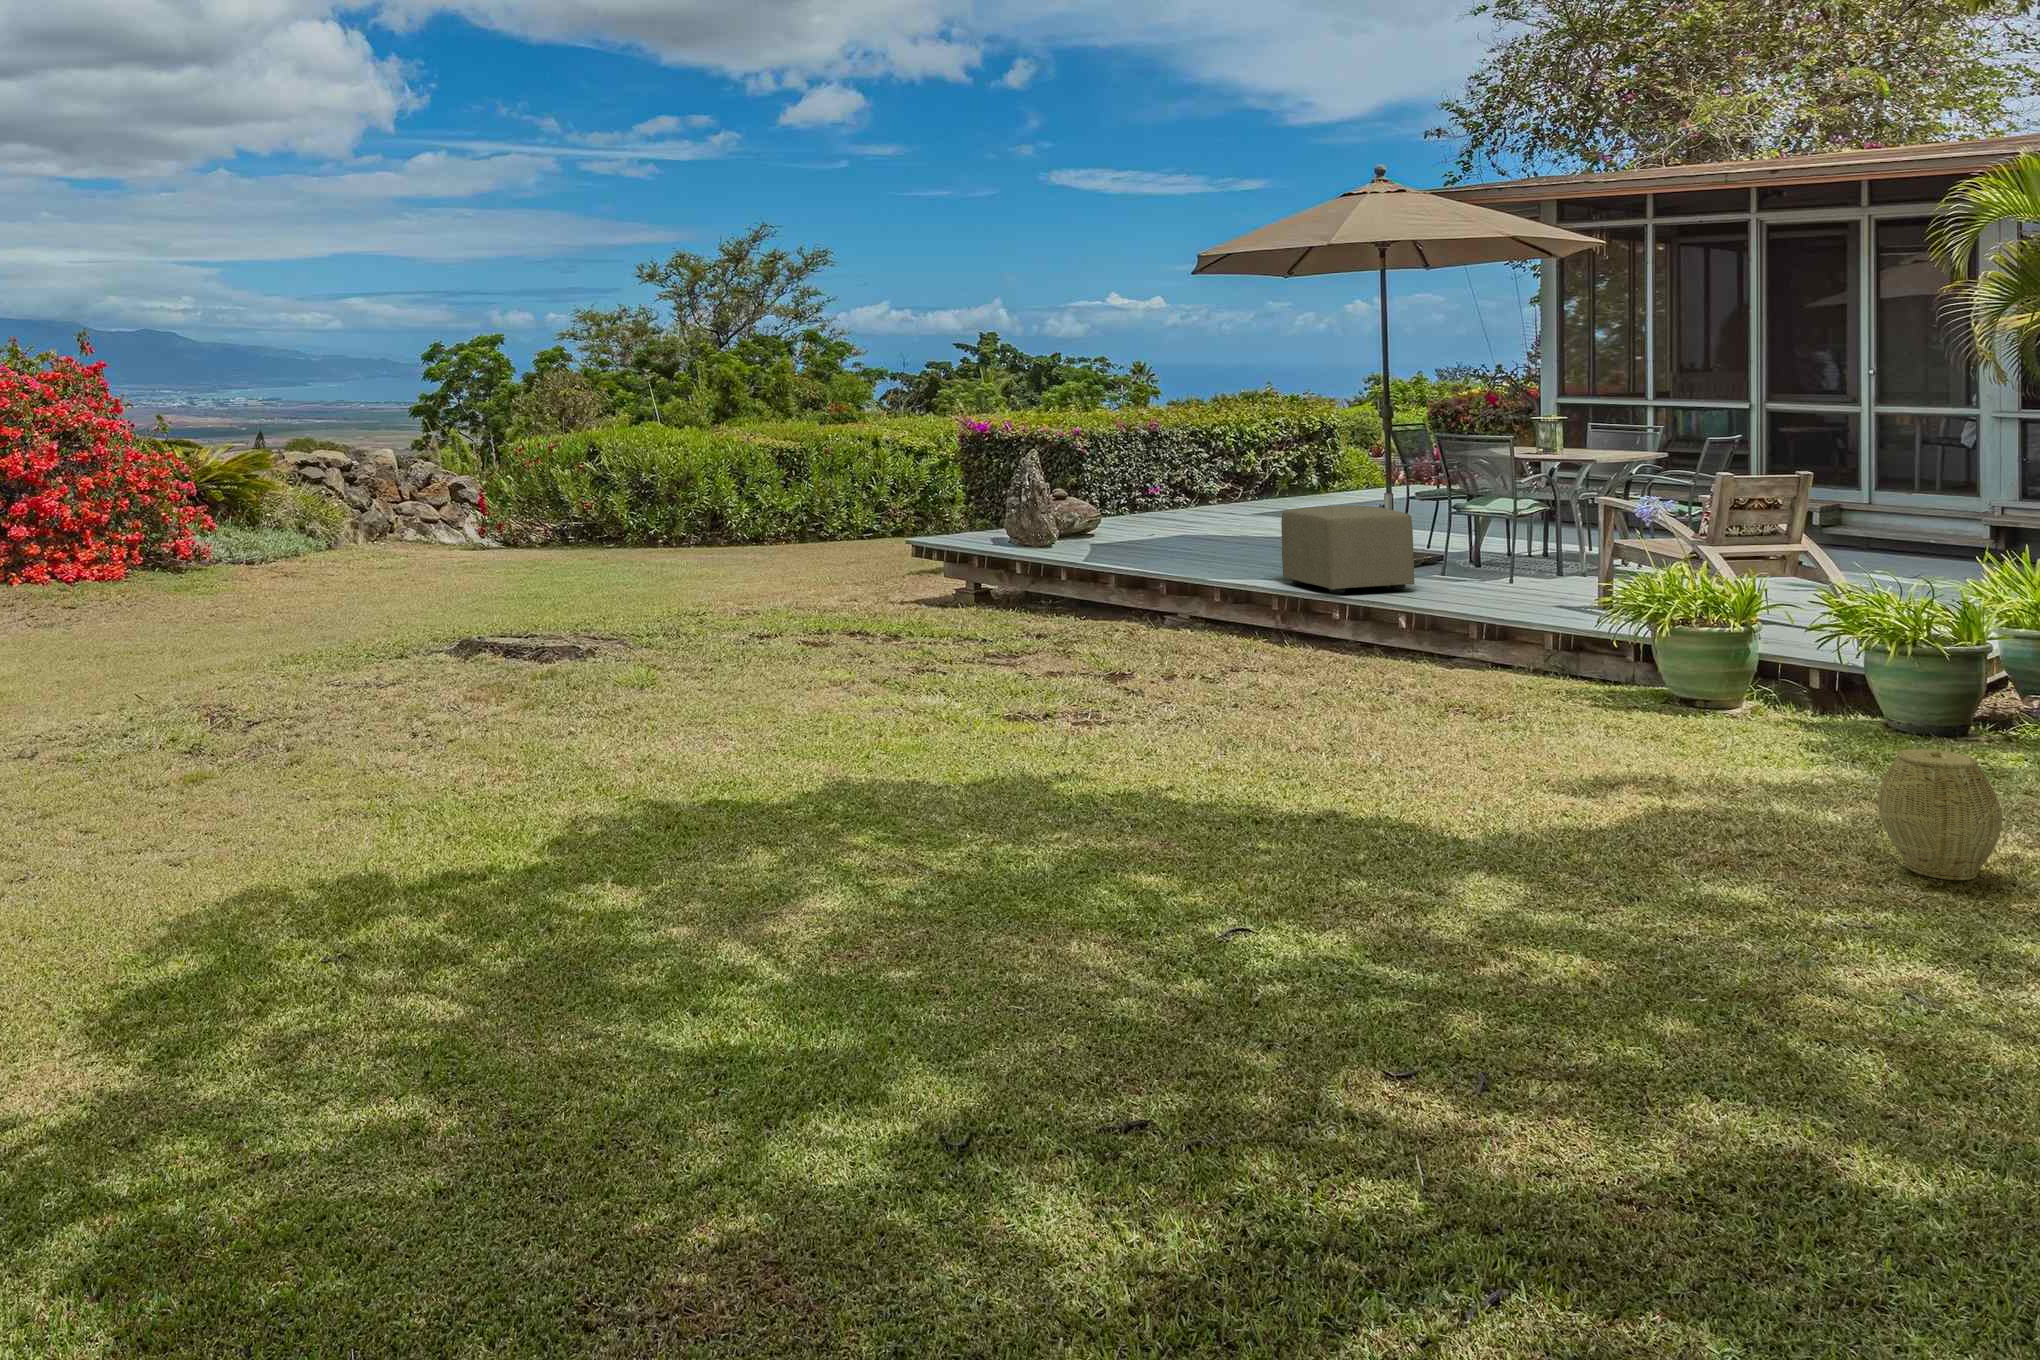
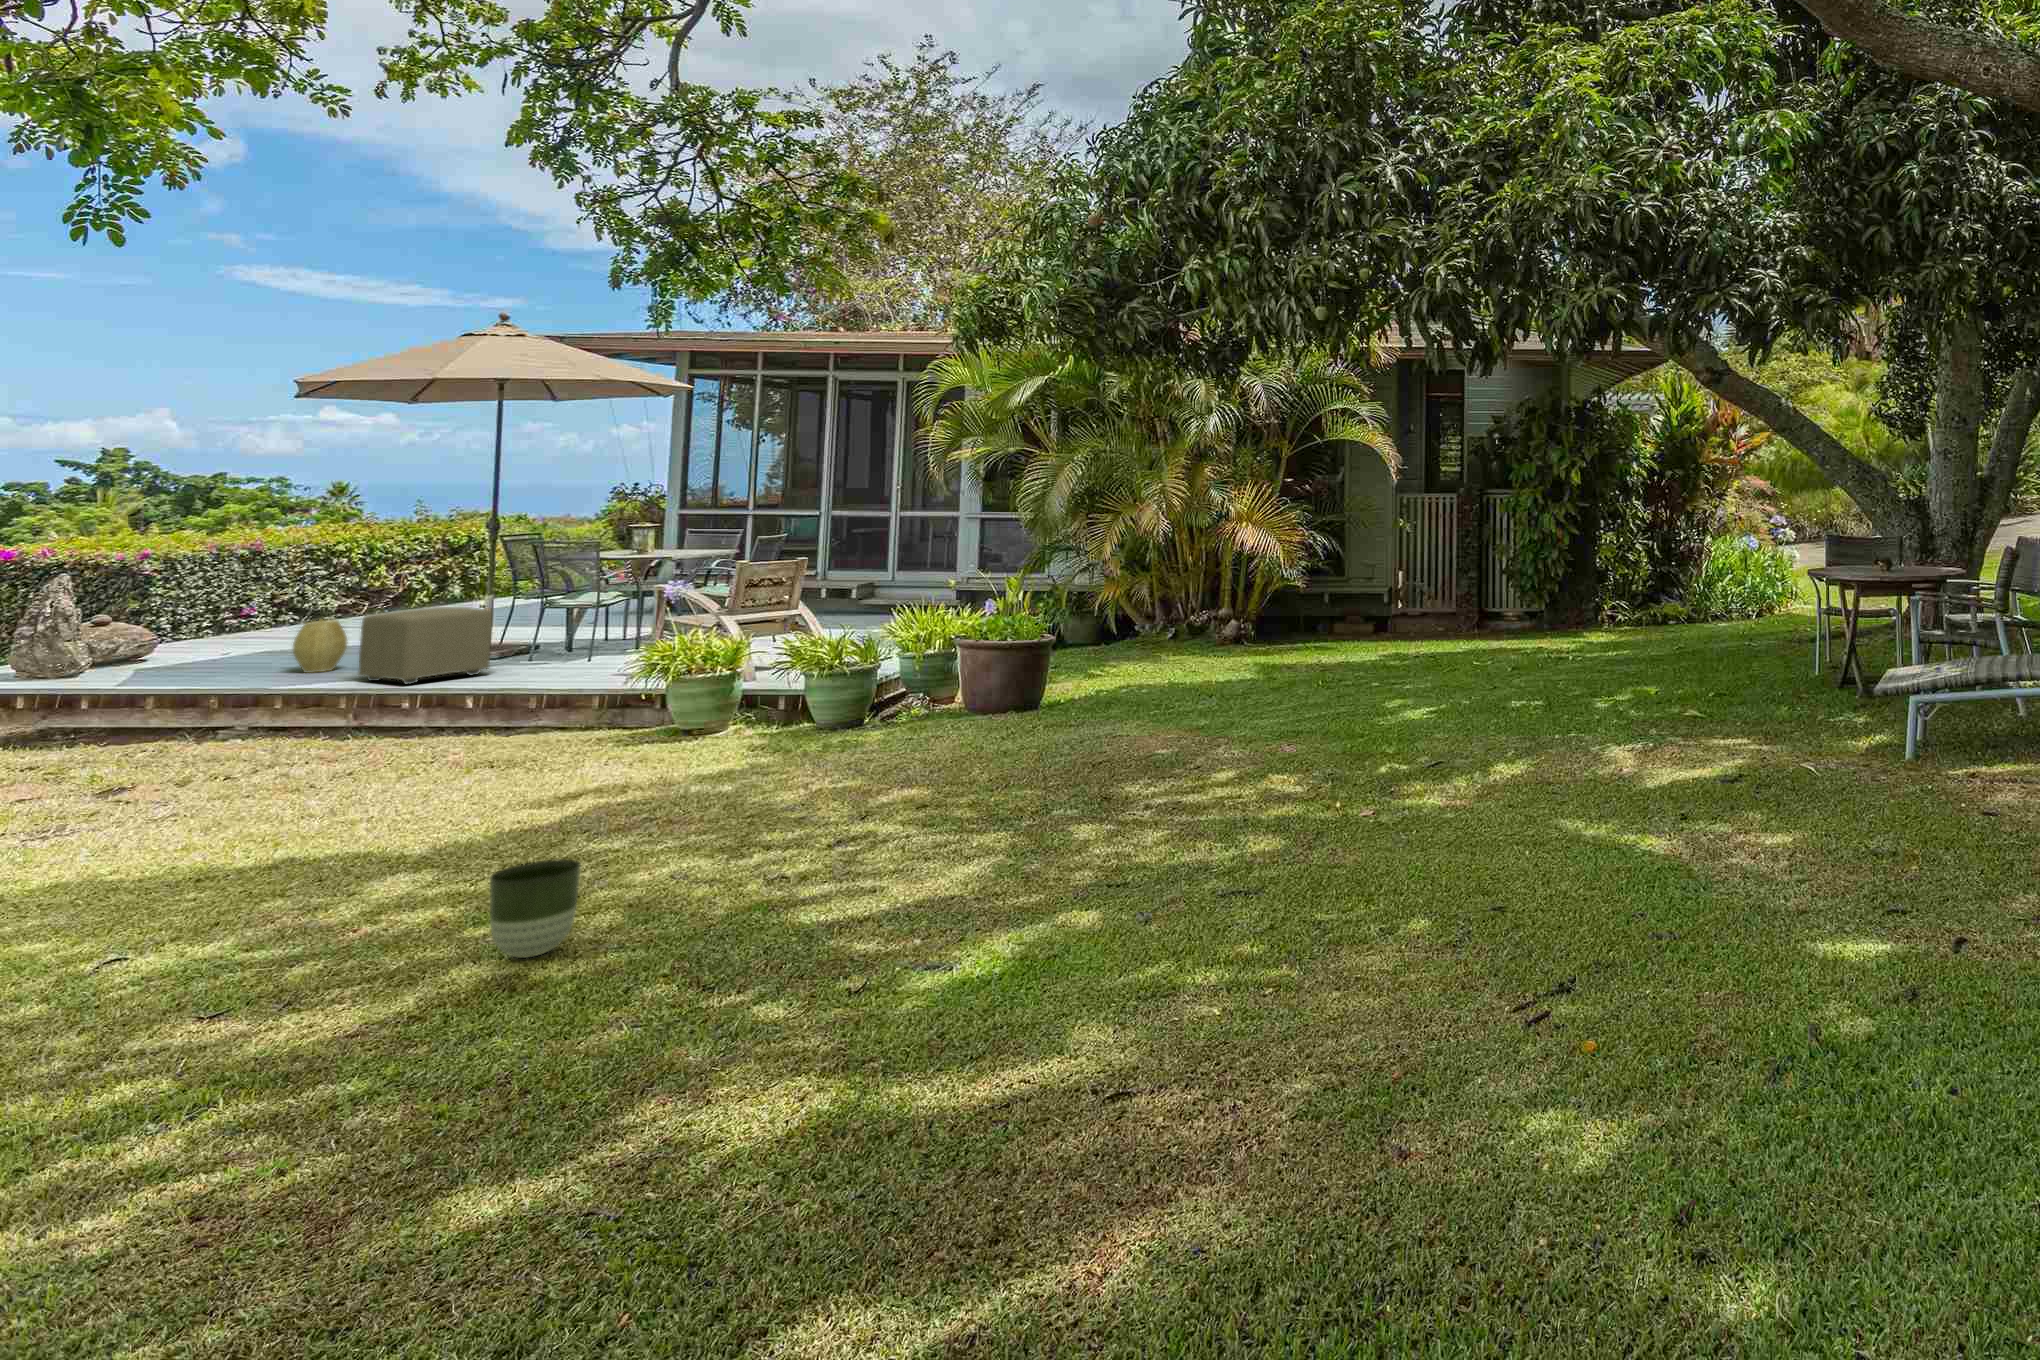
woven basket: present [1878,749,2002,880] -> present [293,620,348,673]
planter: none [1719,1010,1881,1197] -> present [490,859,581,958]

